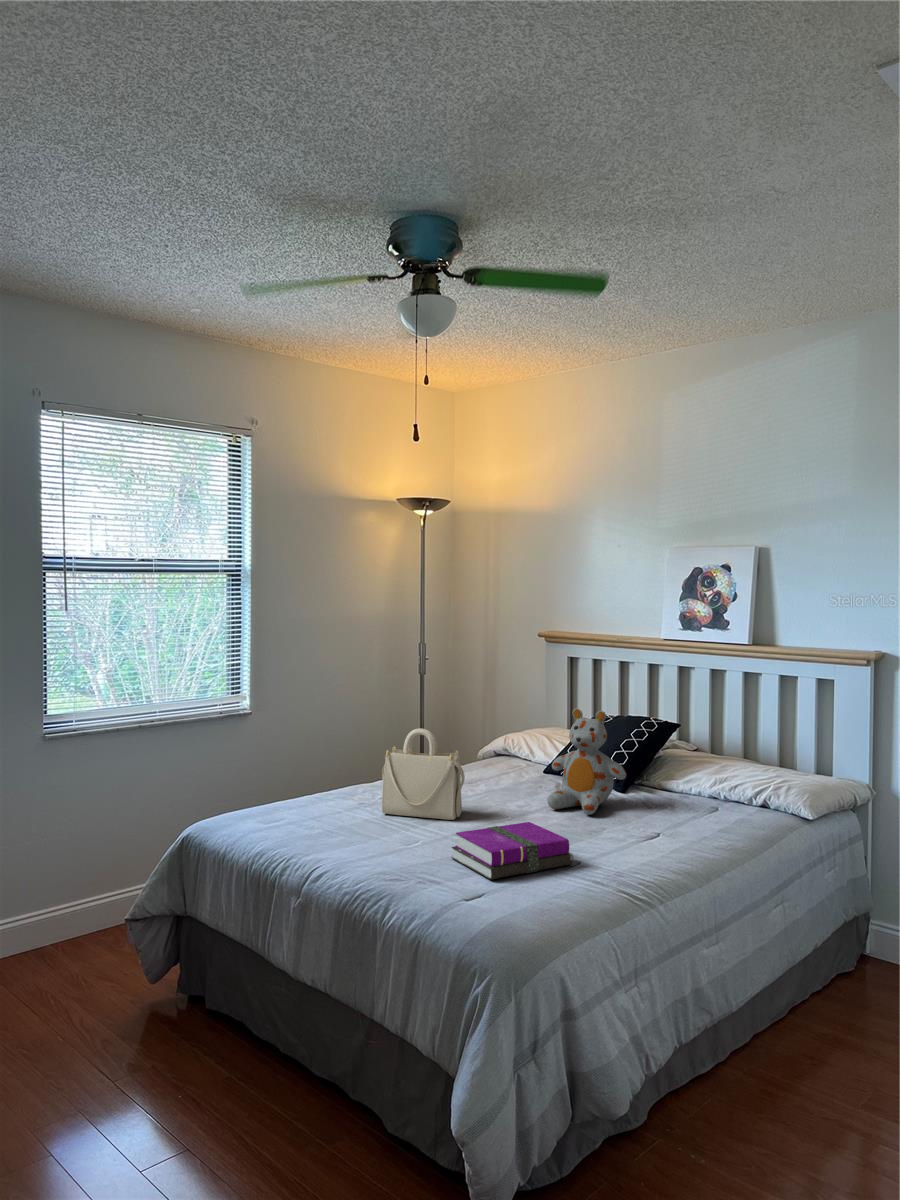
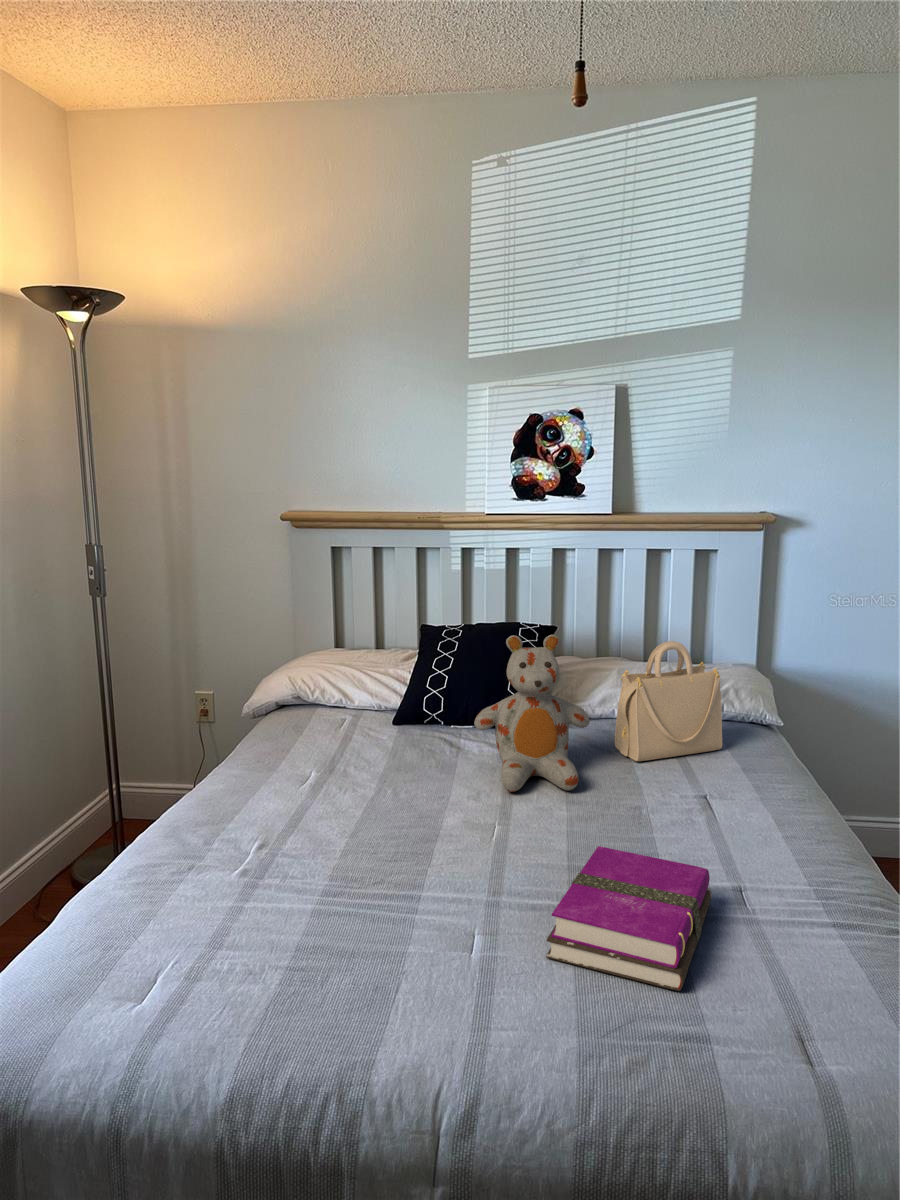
handbag: present [382,728,465,820] -> present [615,641,722,761]

